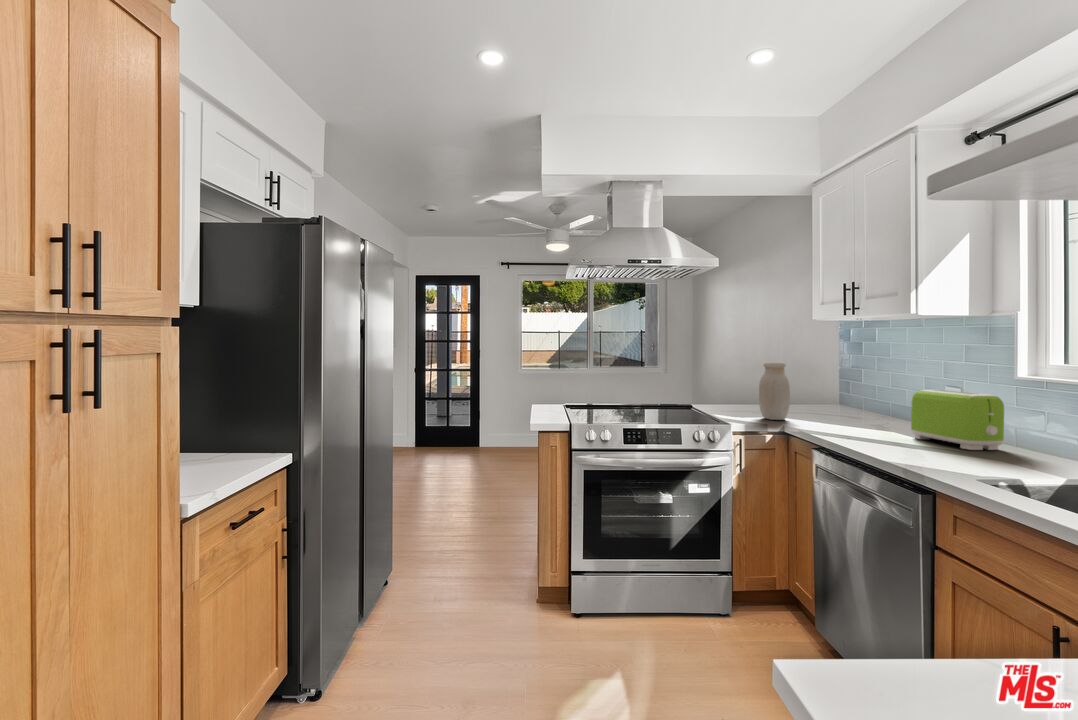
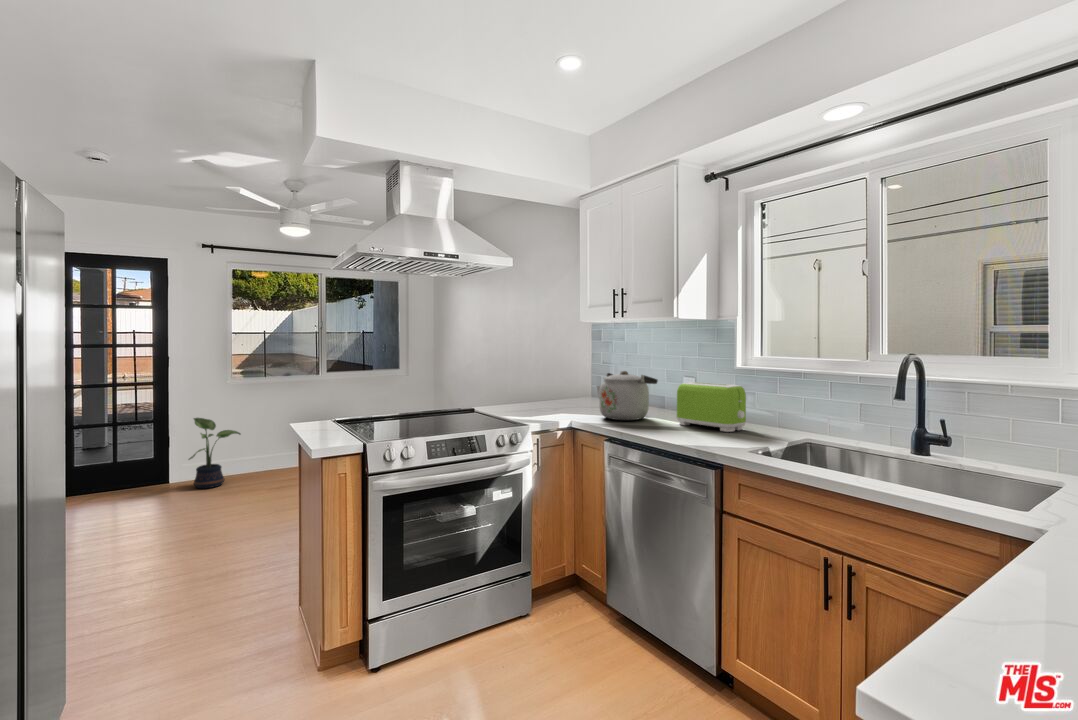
jar: present [759,362,790,420] -> none [542,361,571,417]
kettle: none [820,374,896,429] -> present [597,371,658,420]
potted plant: none [486,404,524,462] -> present [189,418,240,488]

